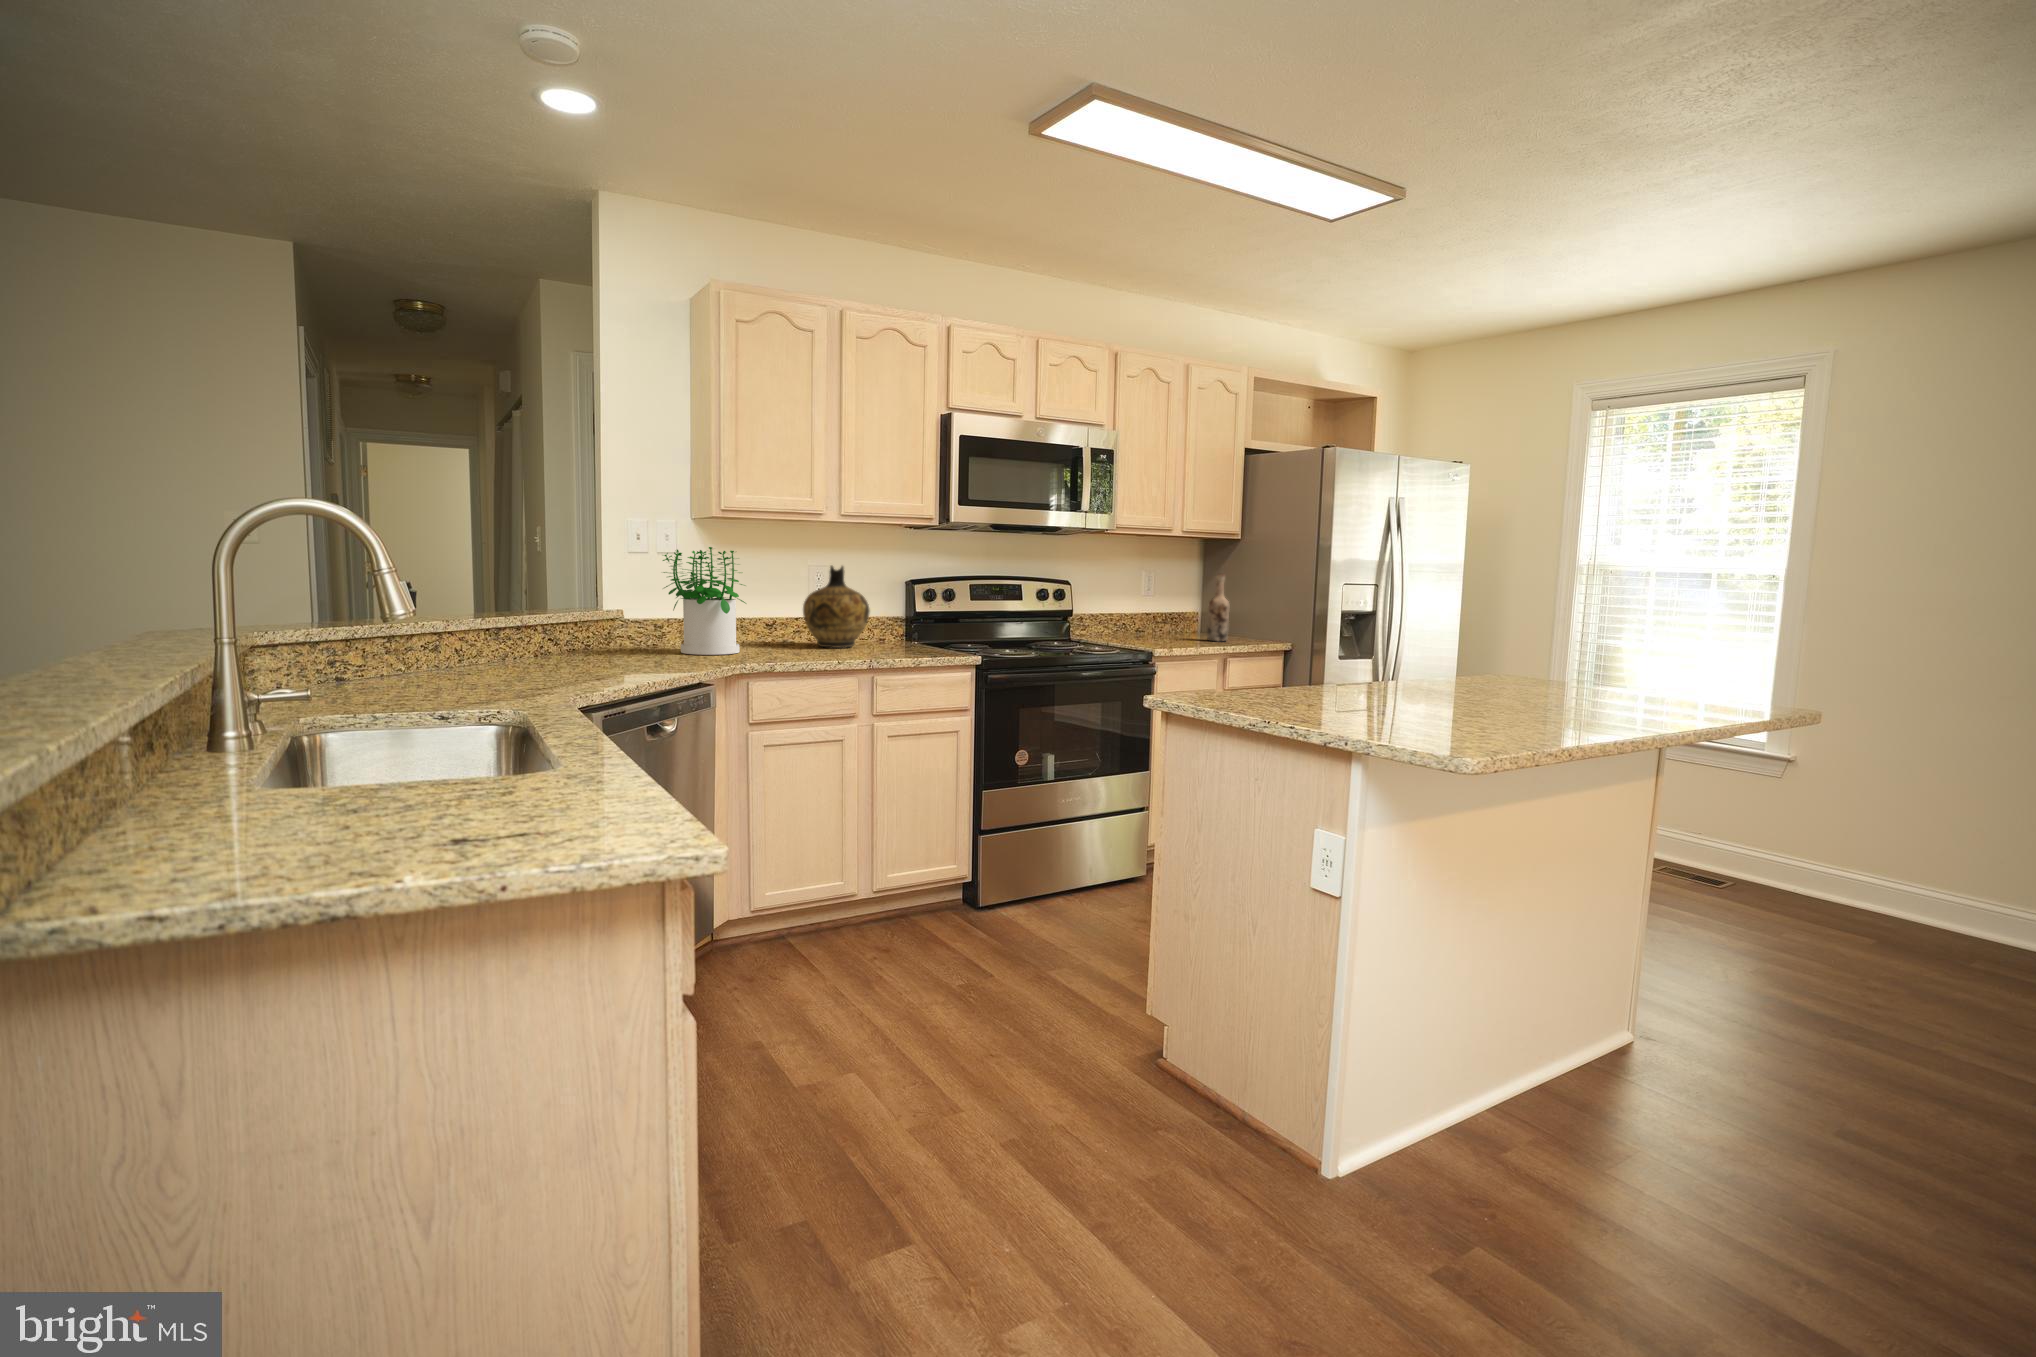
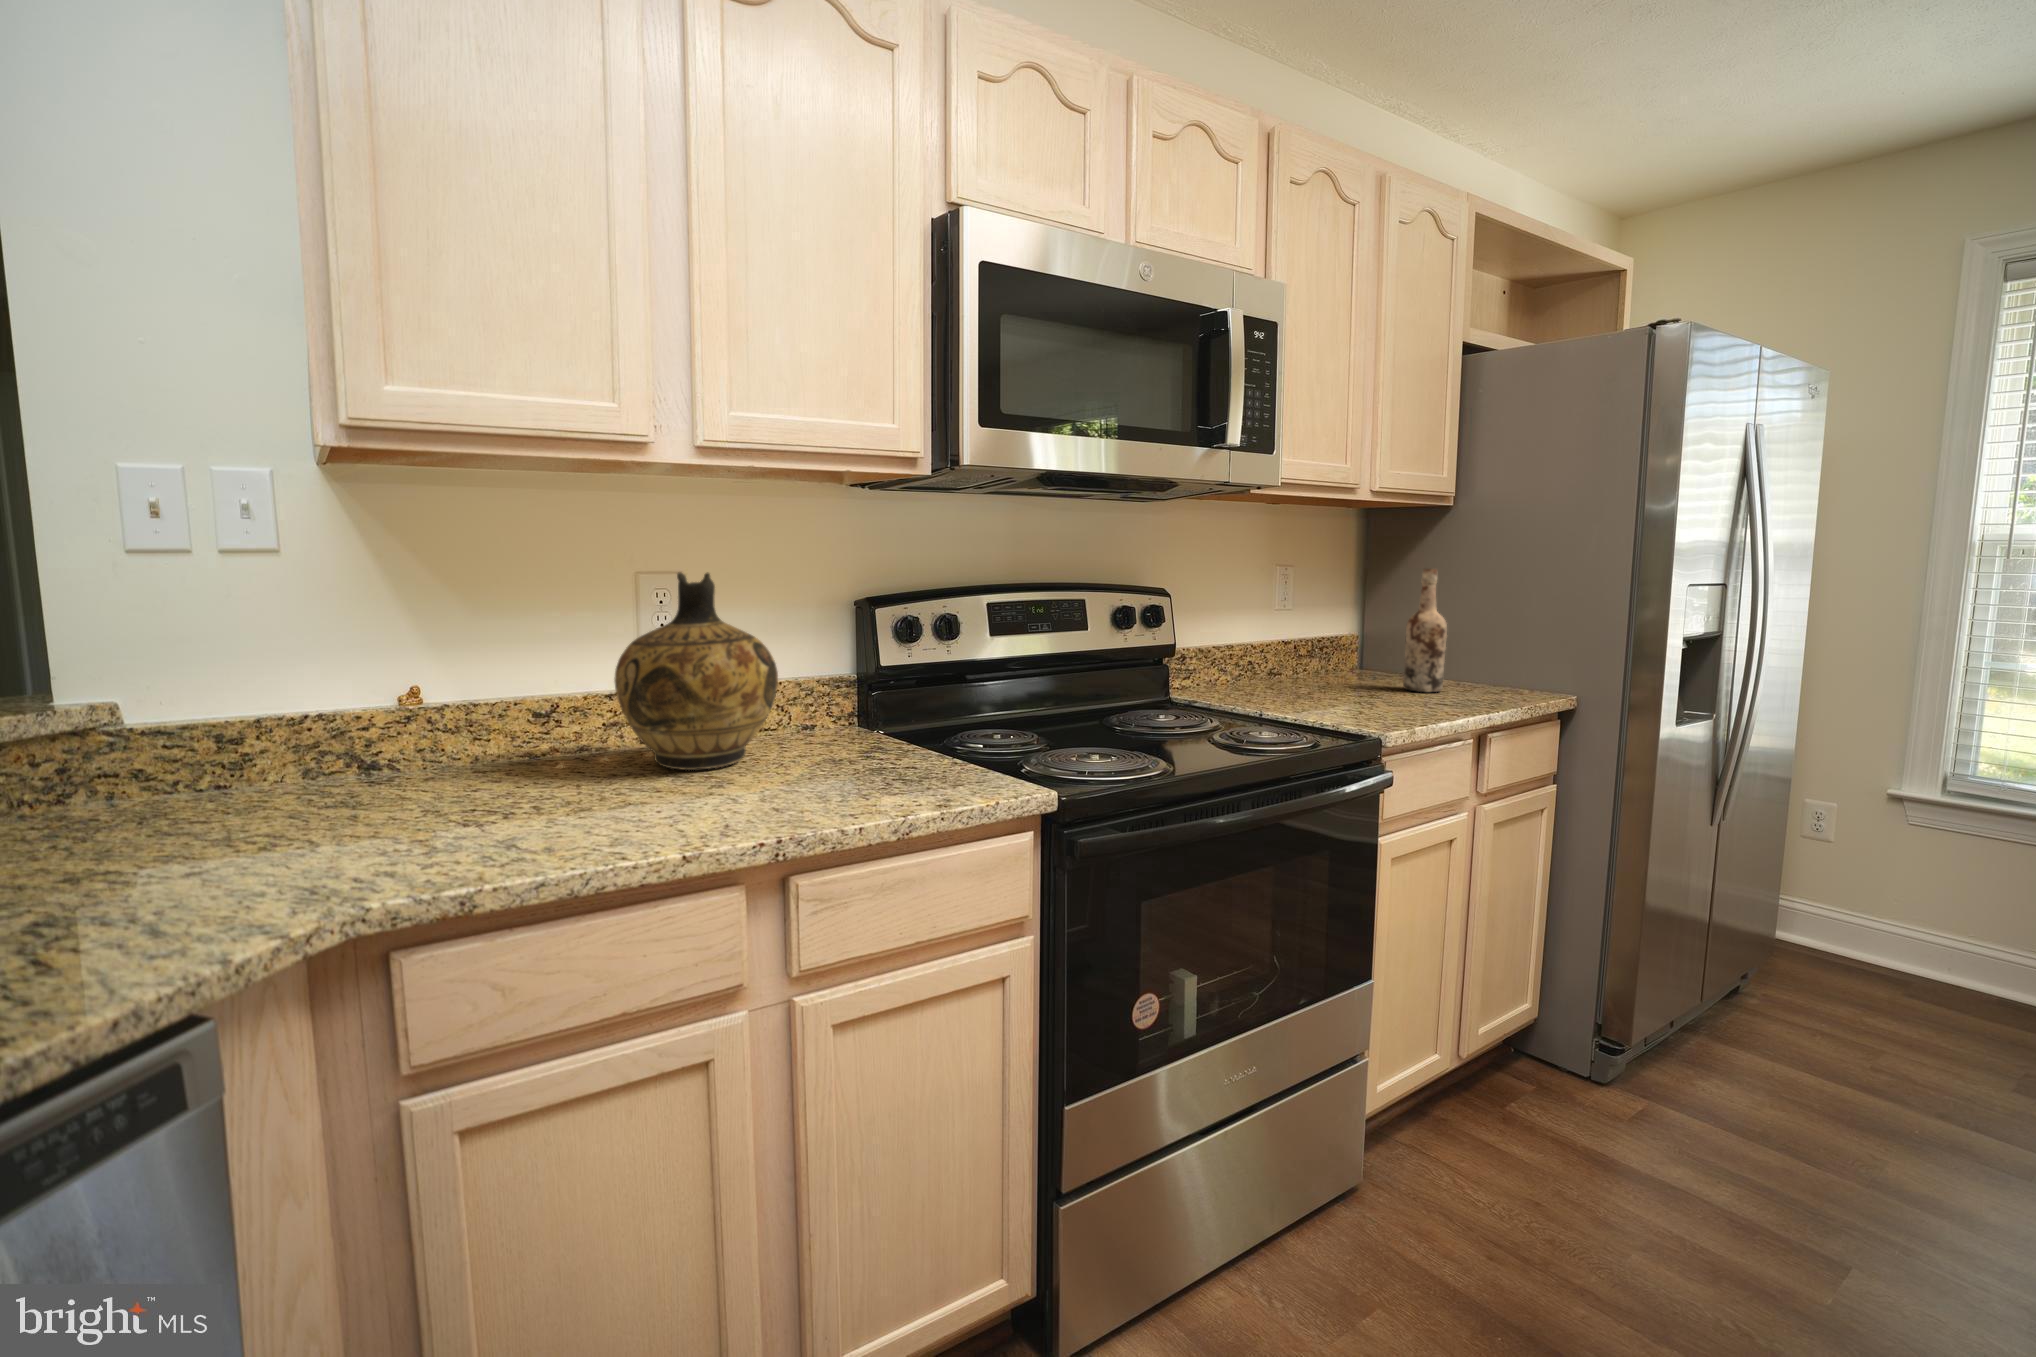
potted plant: present [663,547,746,655] -> none [123,532,443,844]

